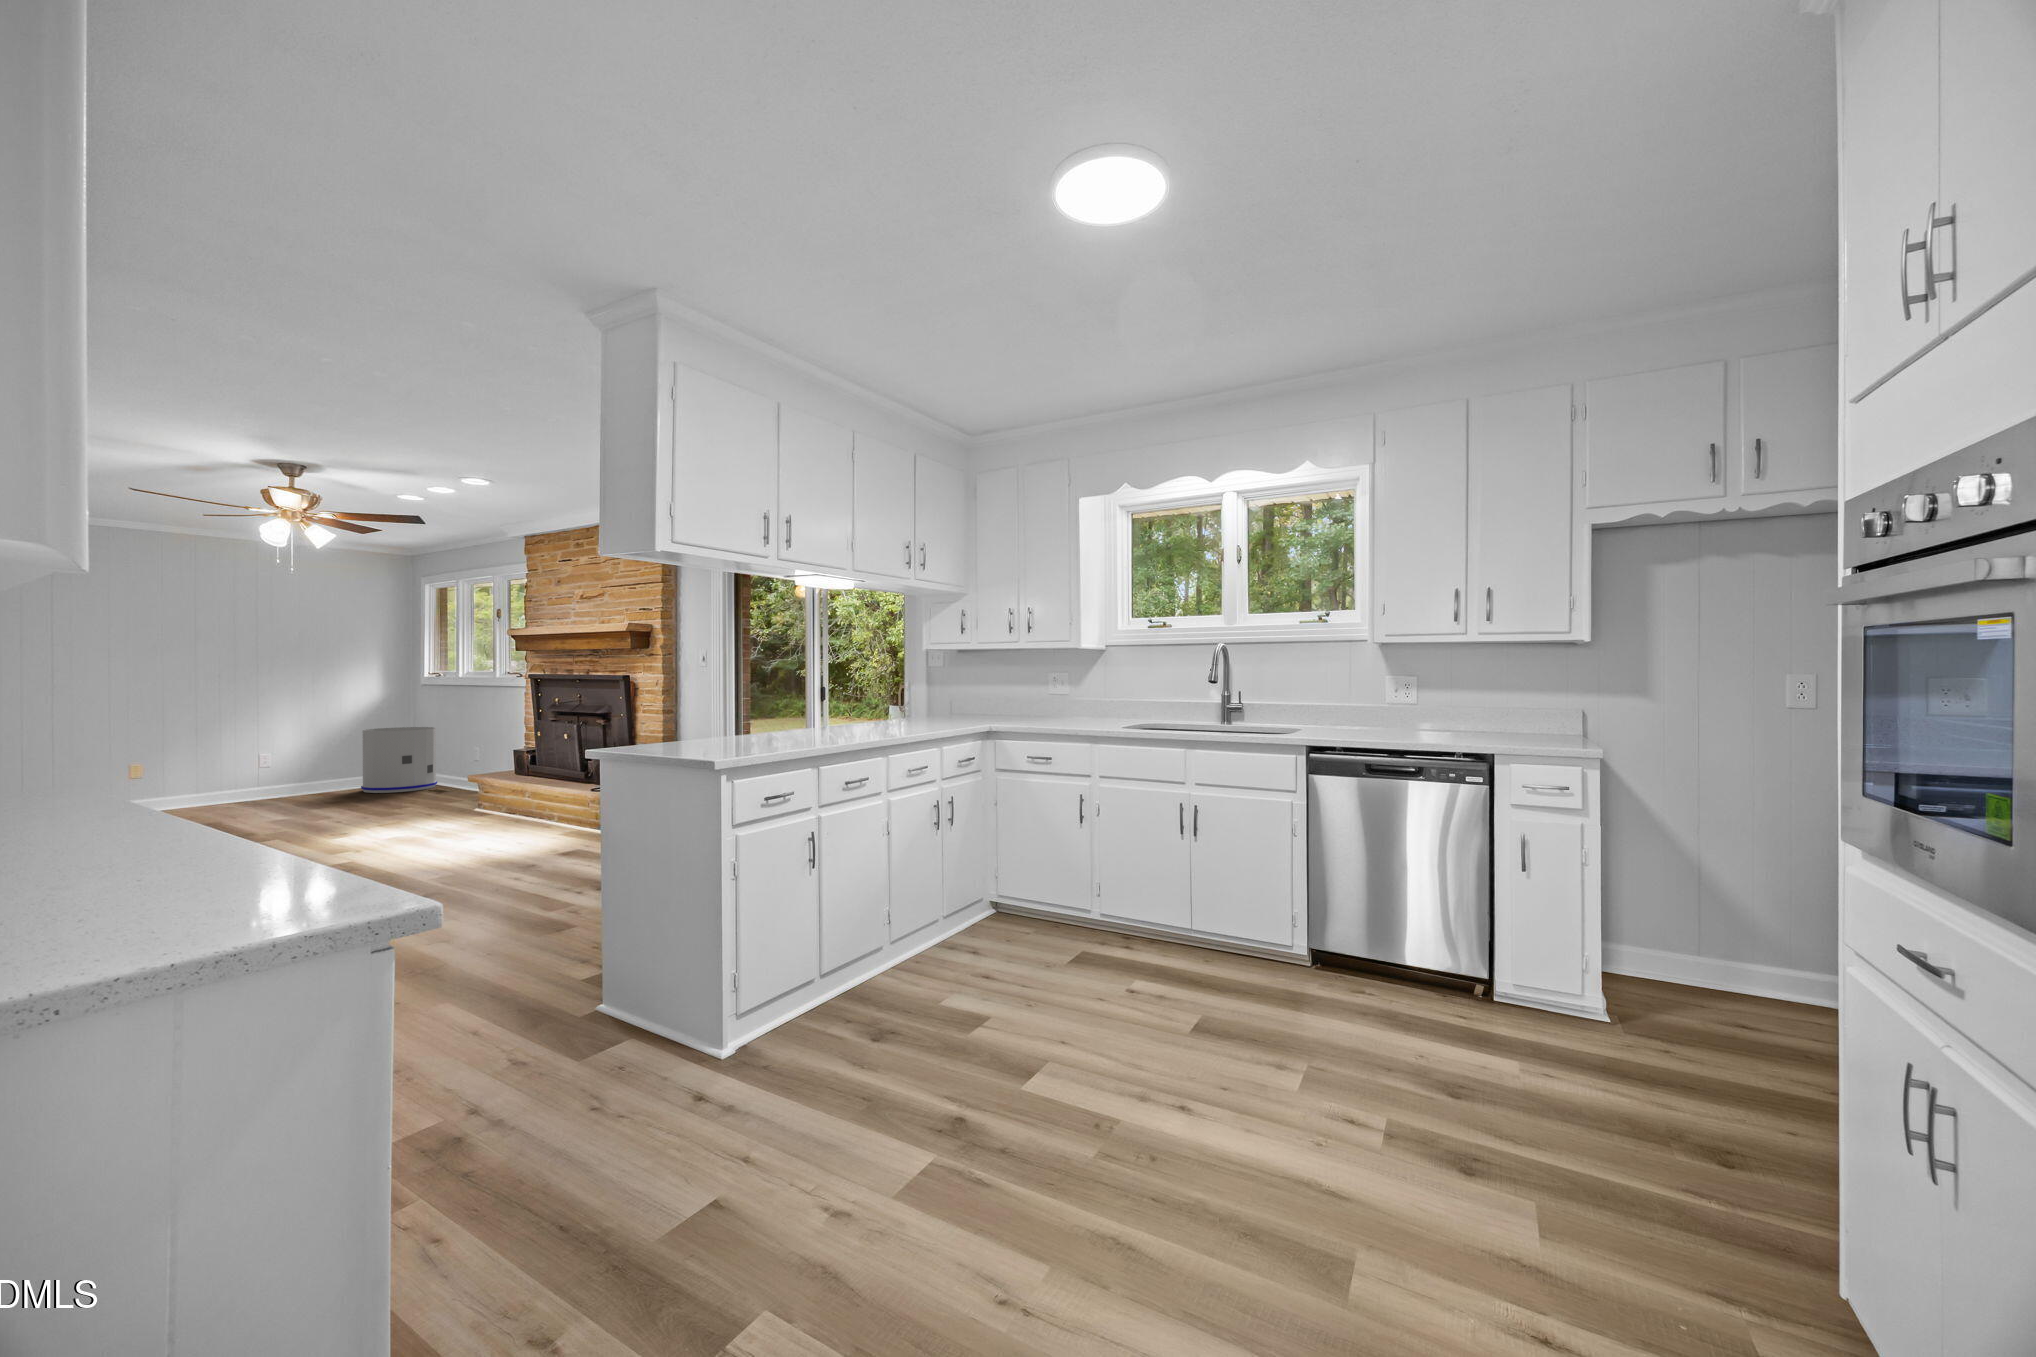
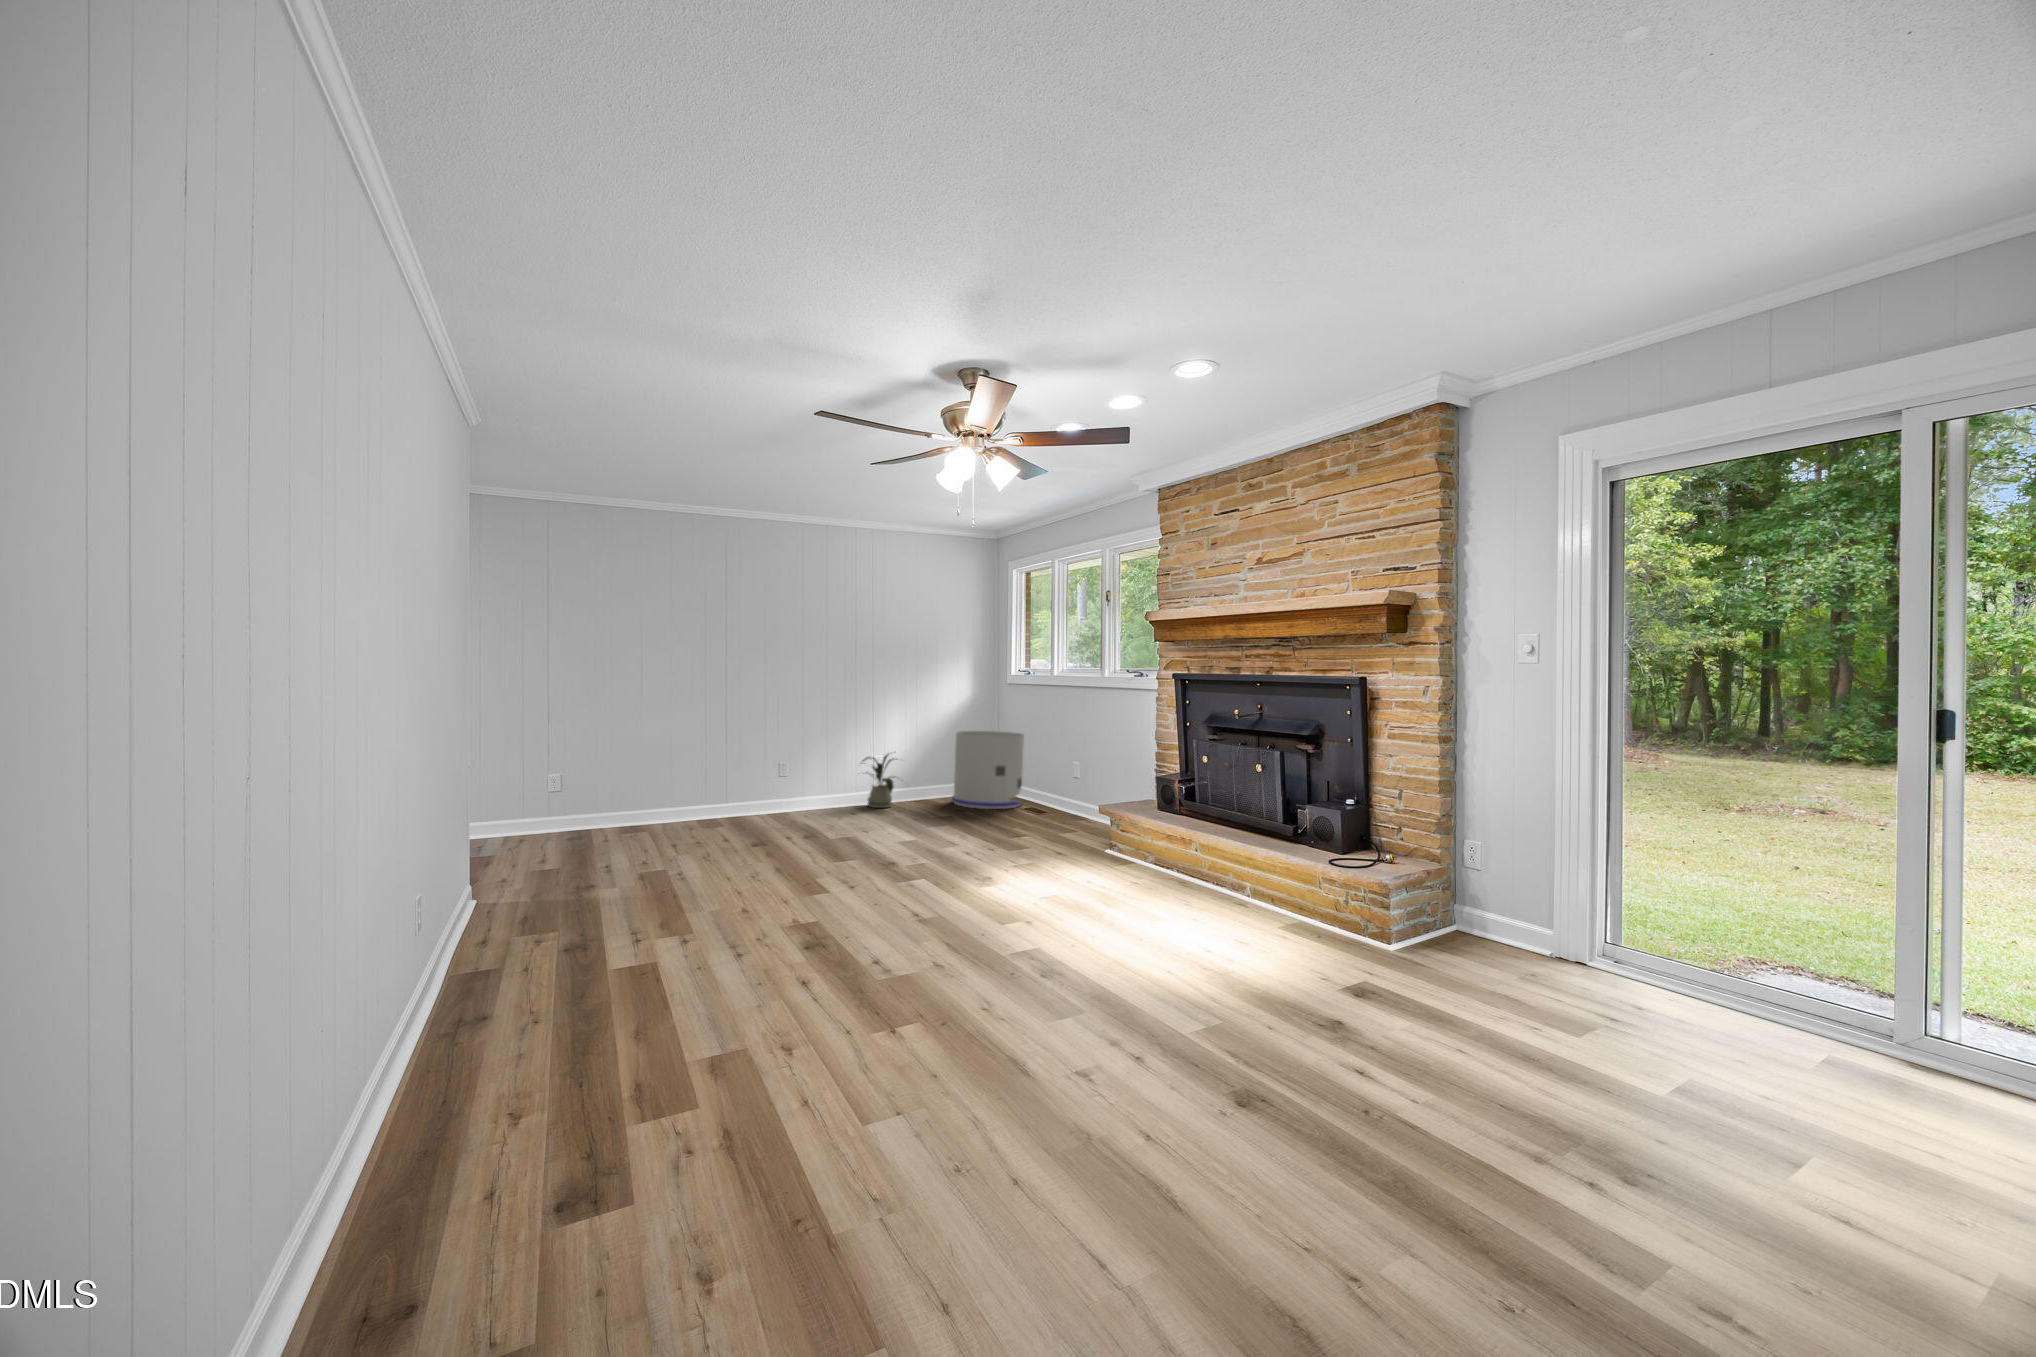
house plant: none [243,750,309,801] -> present [863,754,894,808]

